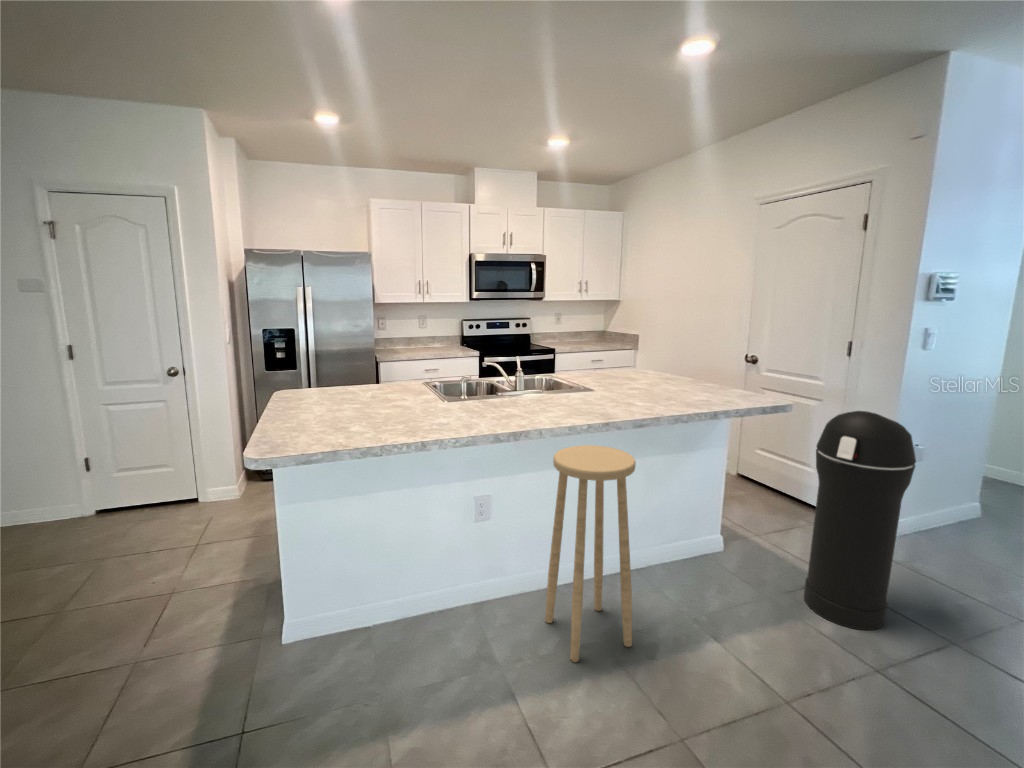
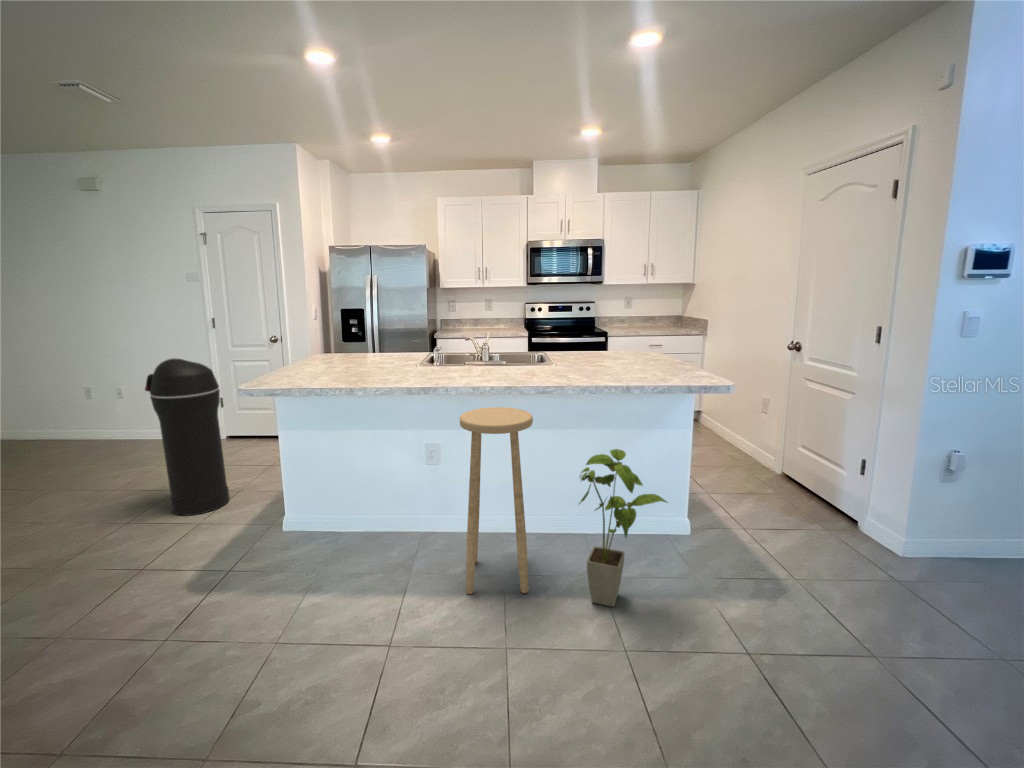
trash can: present [804,411,916,630] -> present [145,359,230,516]
house plant: none [676,481,770,641] -> present [579,449,668,607]

